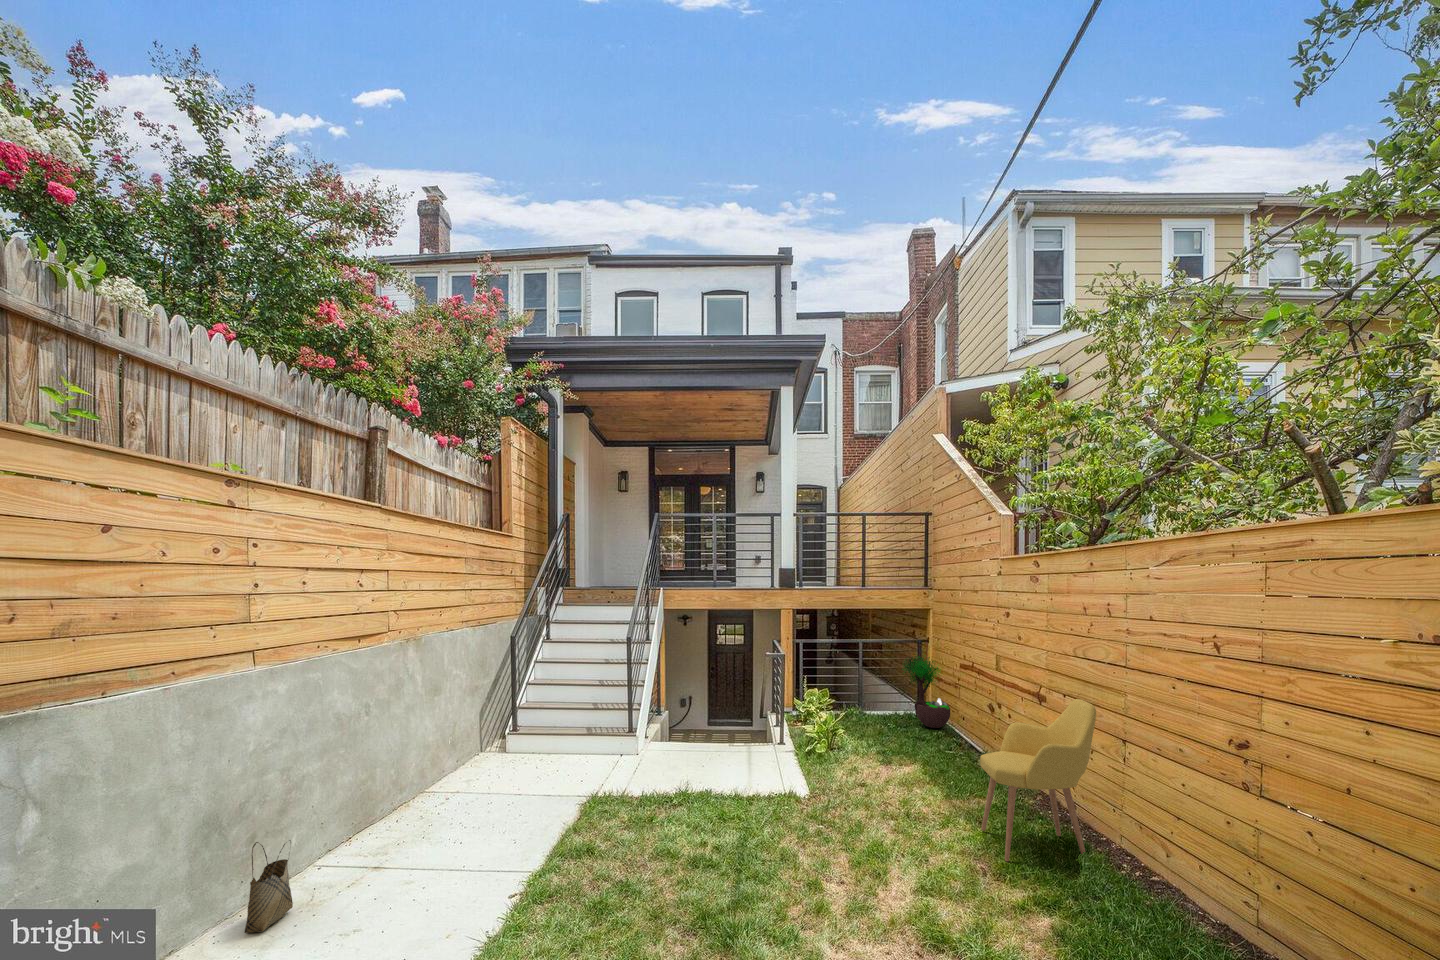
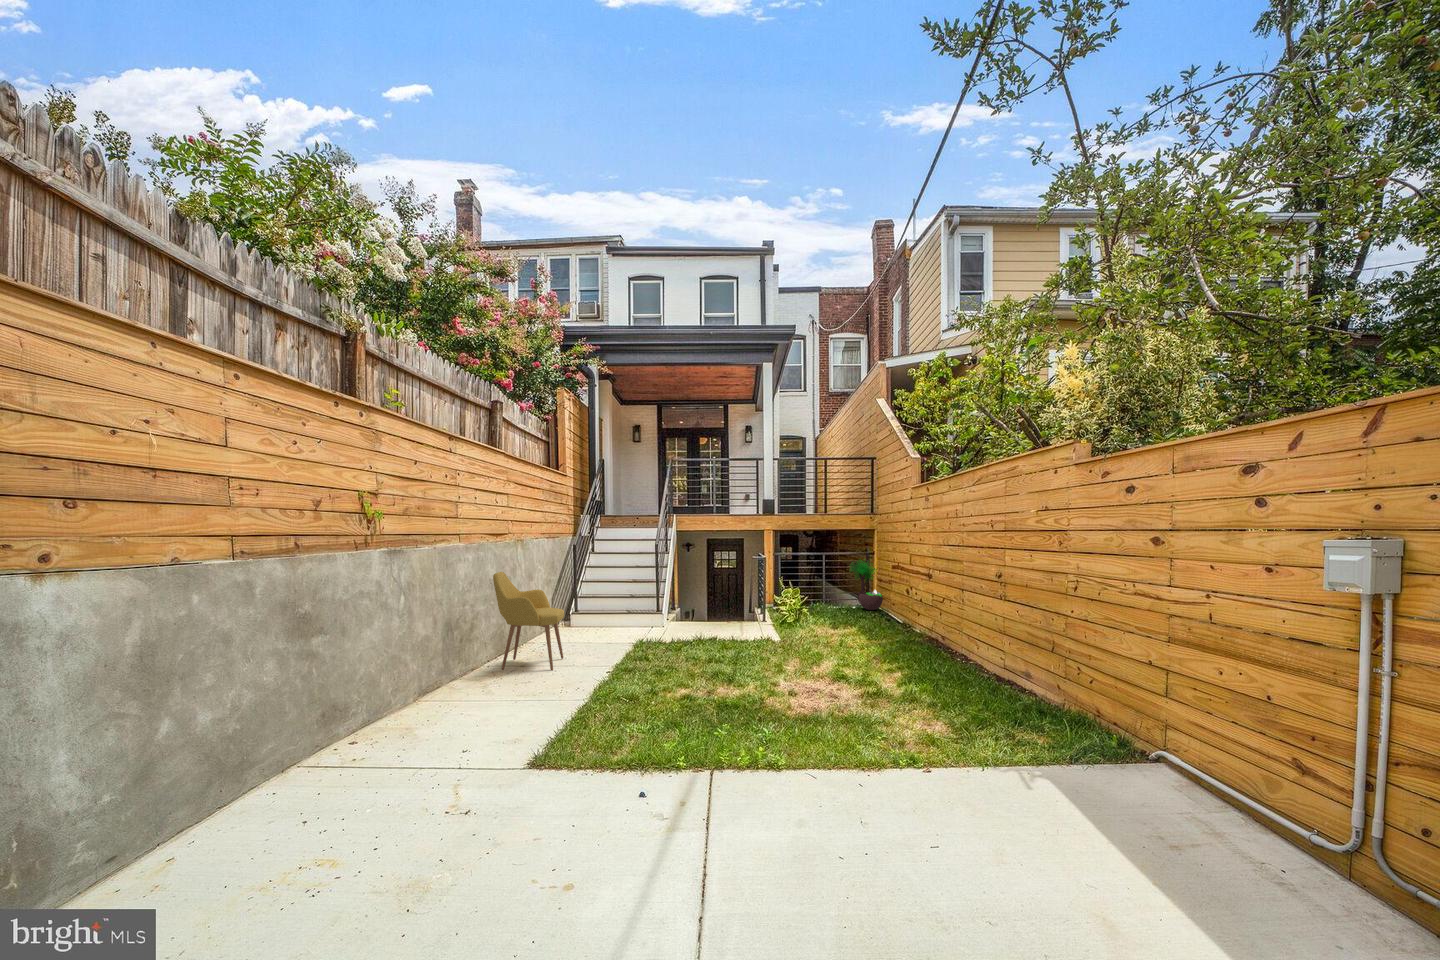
chair: present [980,699,1096,862] -> present [493,572,564,670]
woven basket: present [245,840,293,933] -> none [466,639,487,685]

